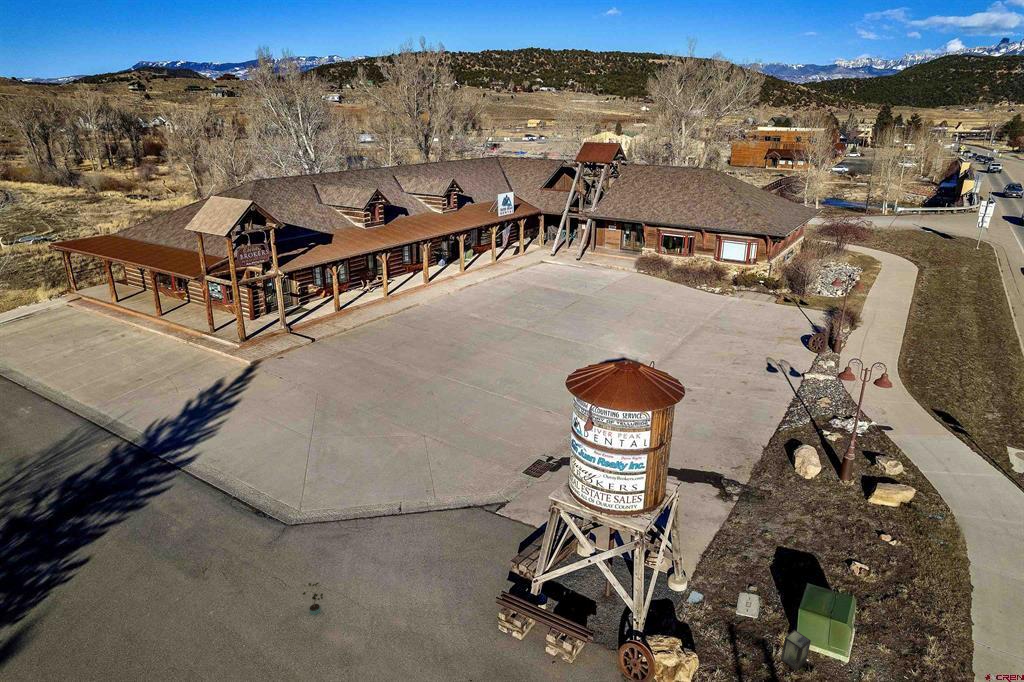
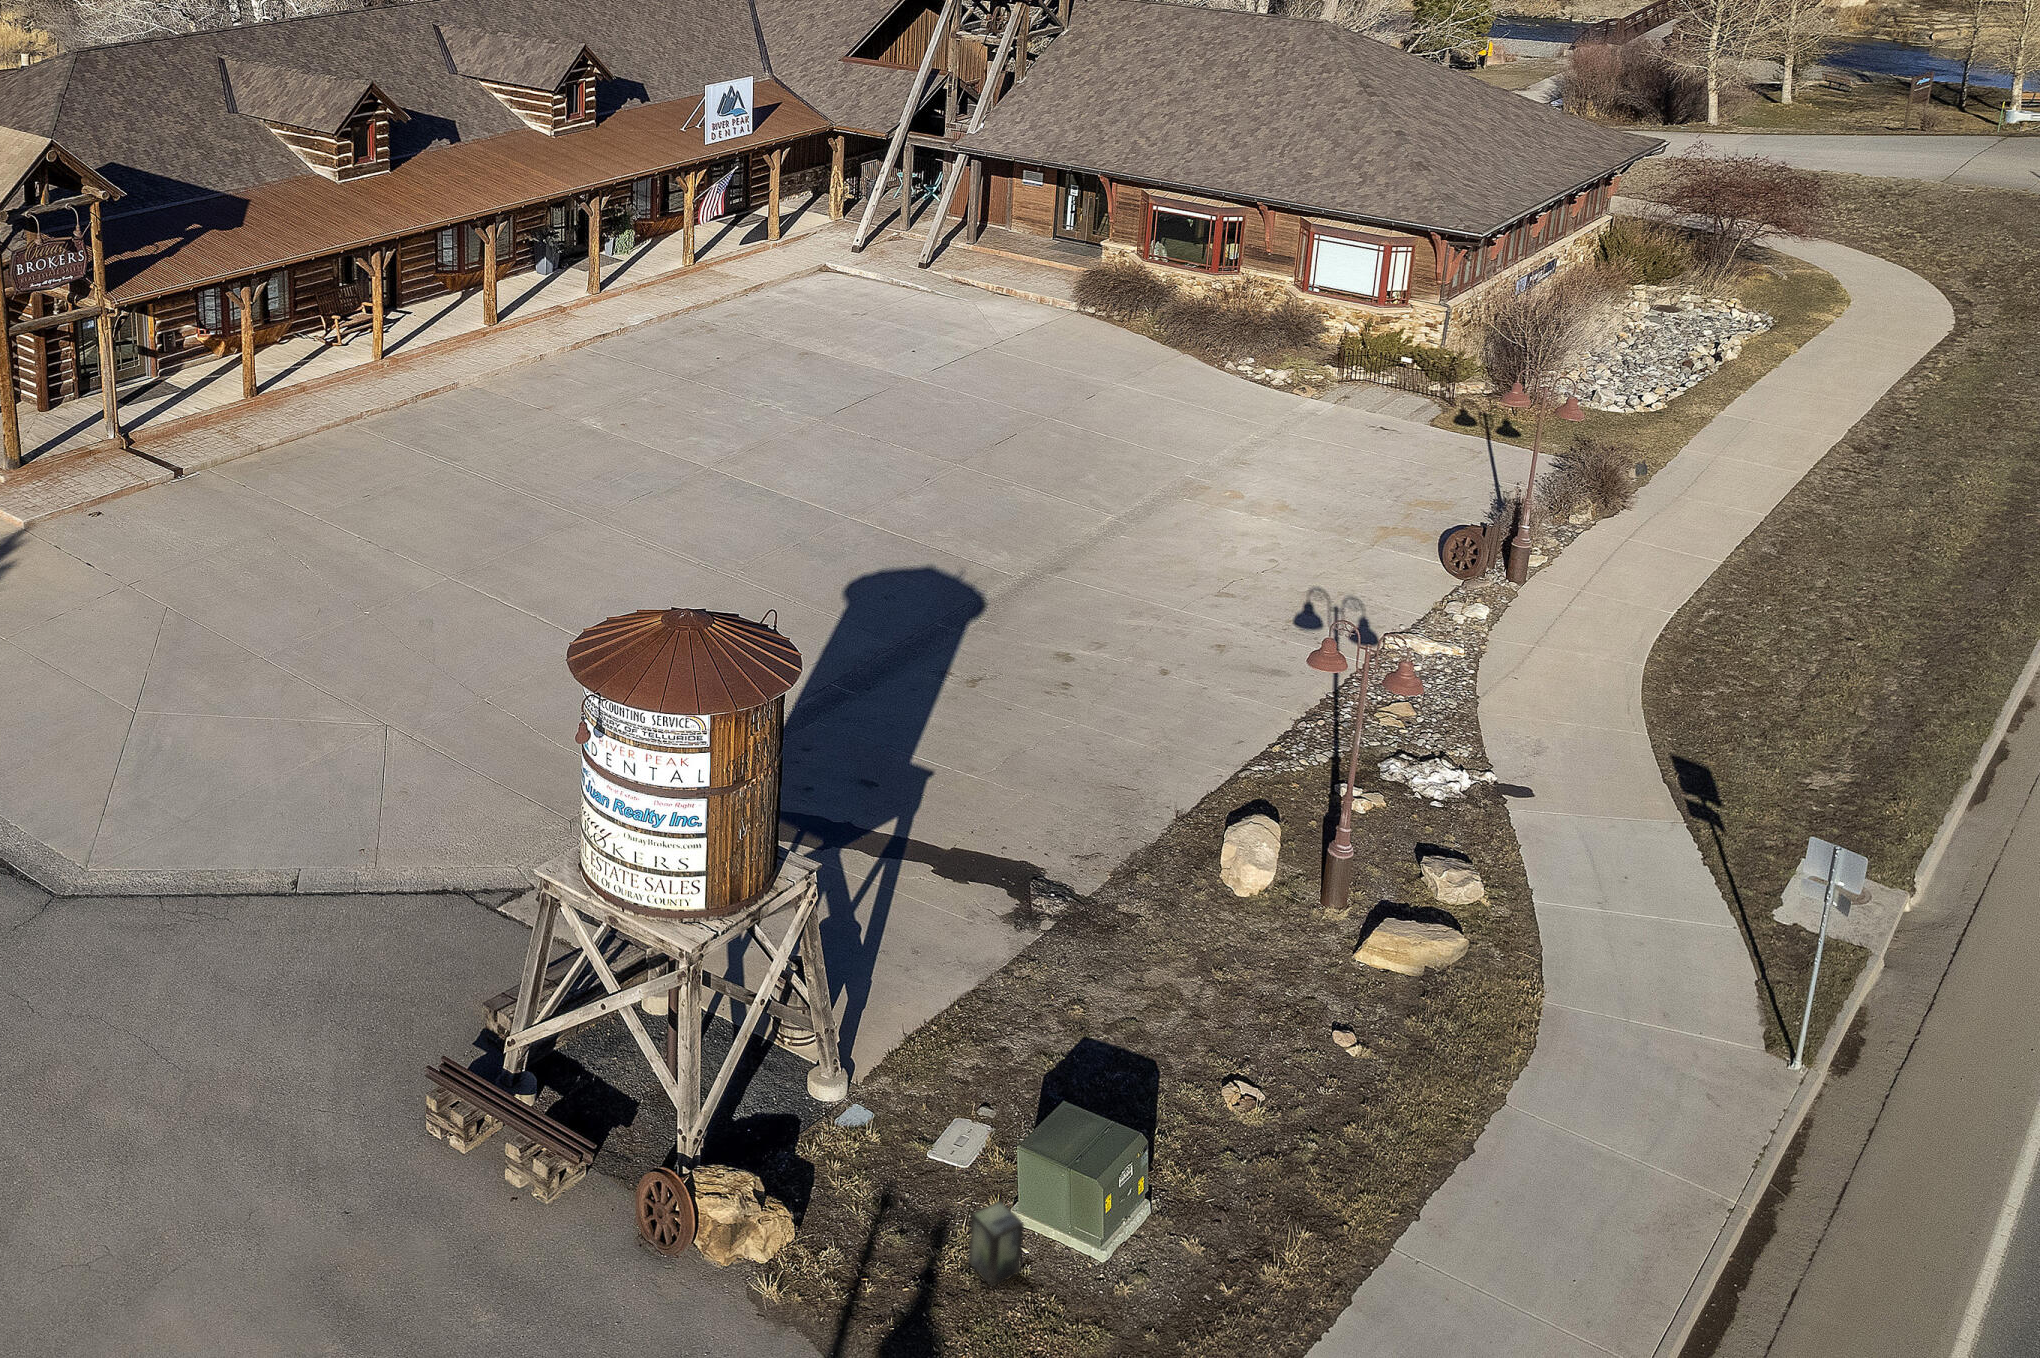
potted plant: present [303,583,323,615] -> none [6,1024,49,1092]

